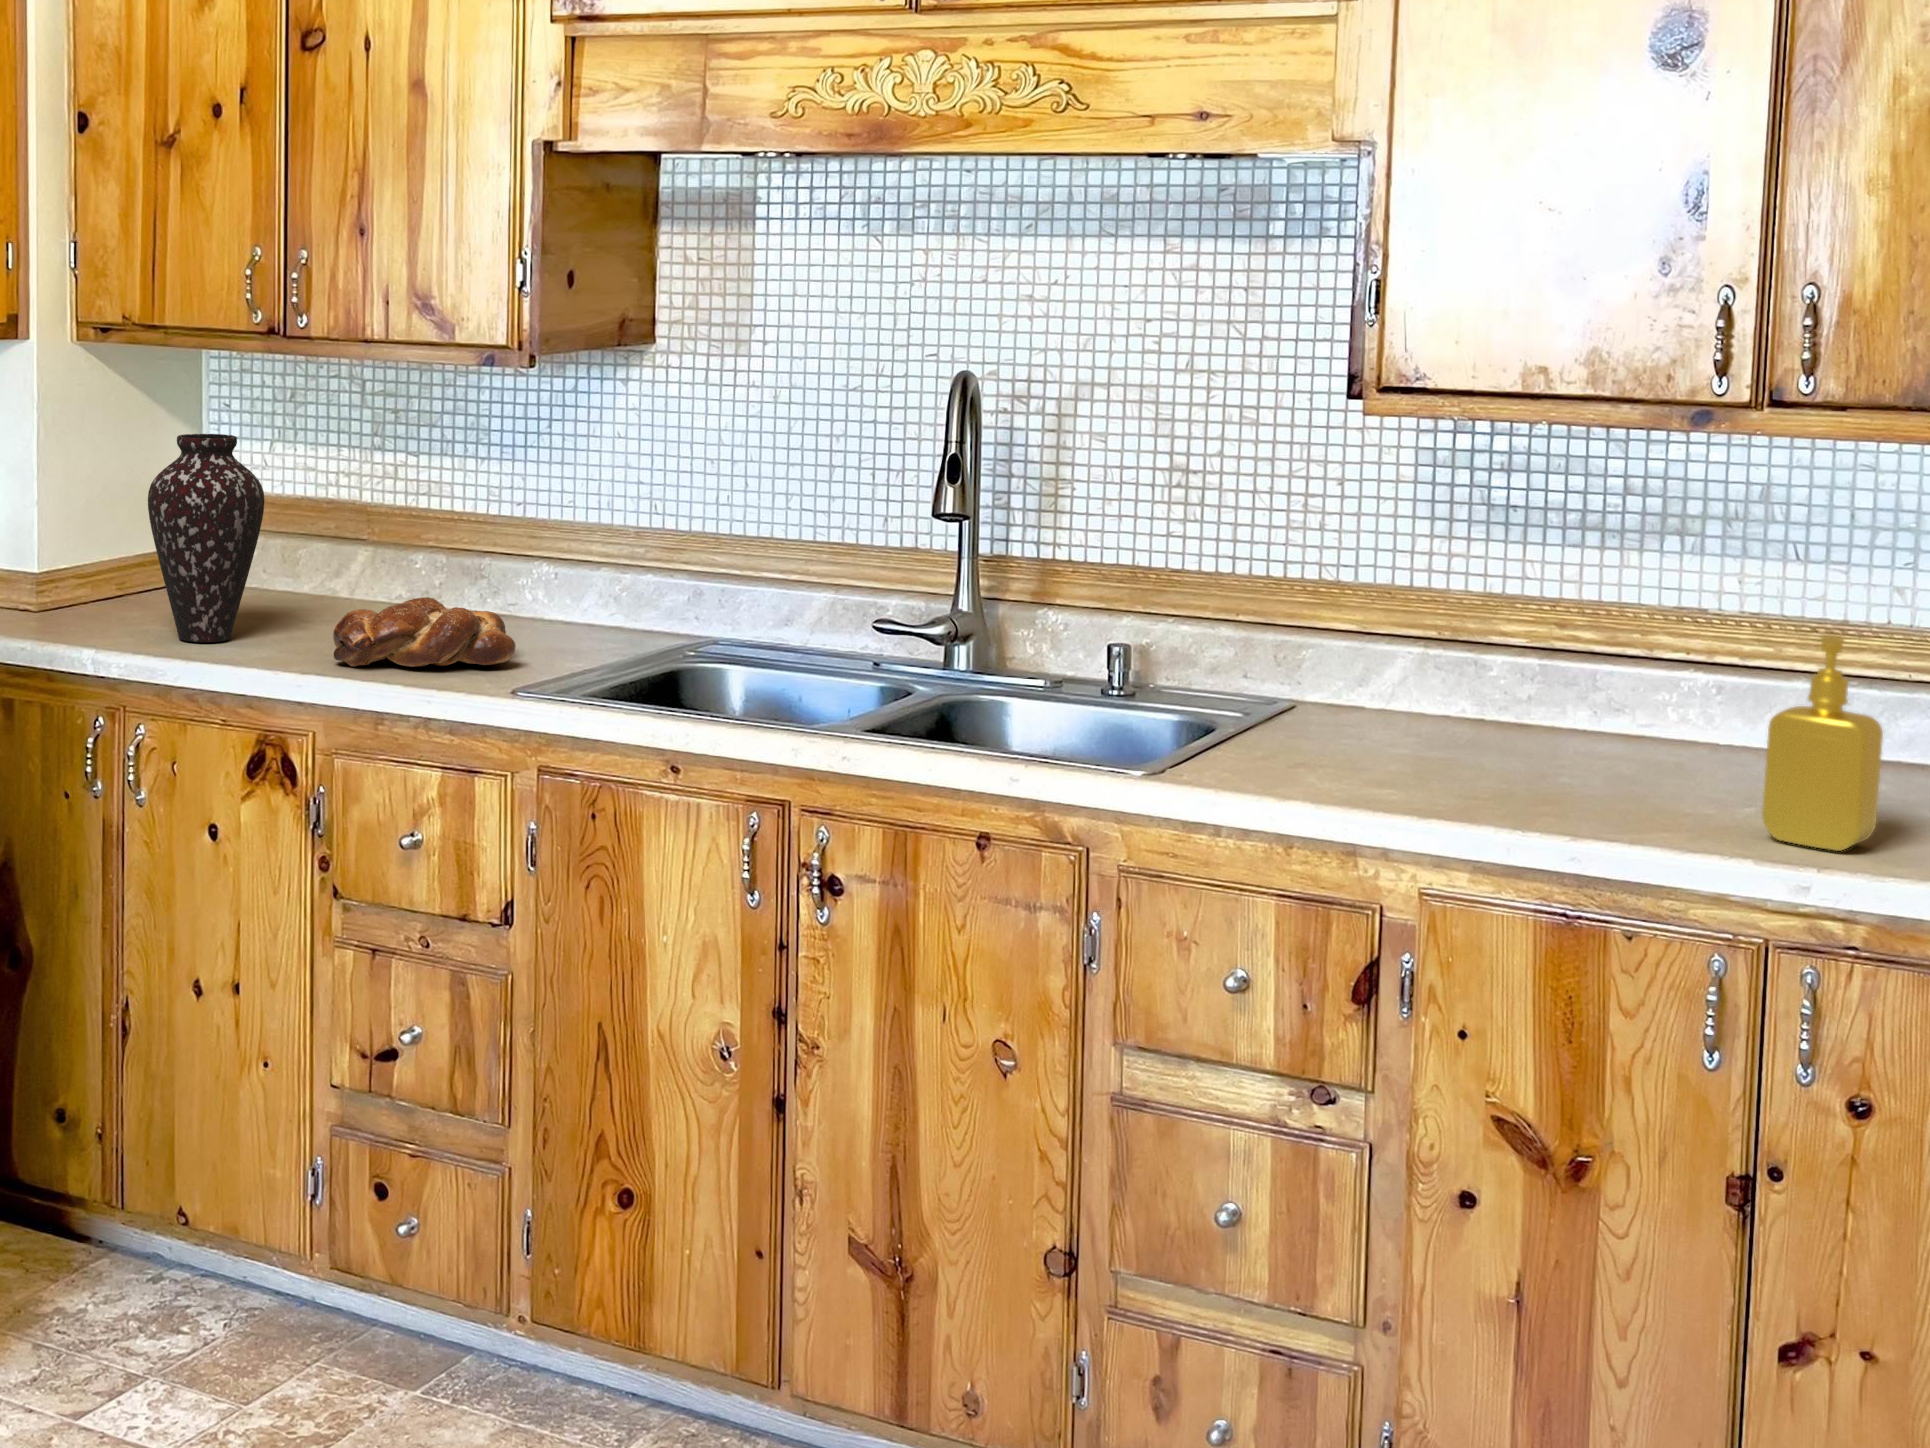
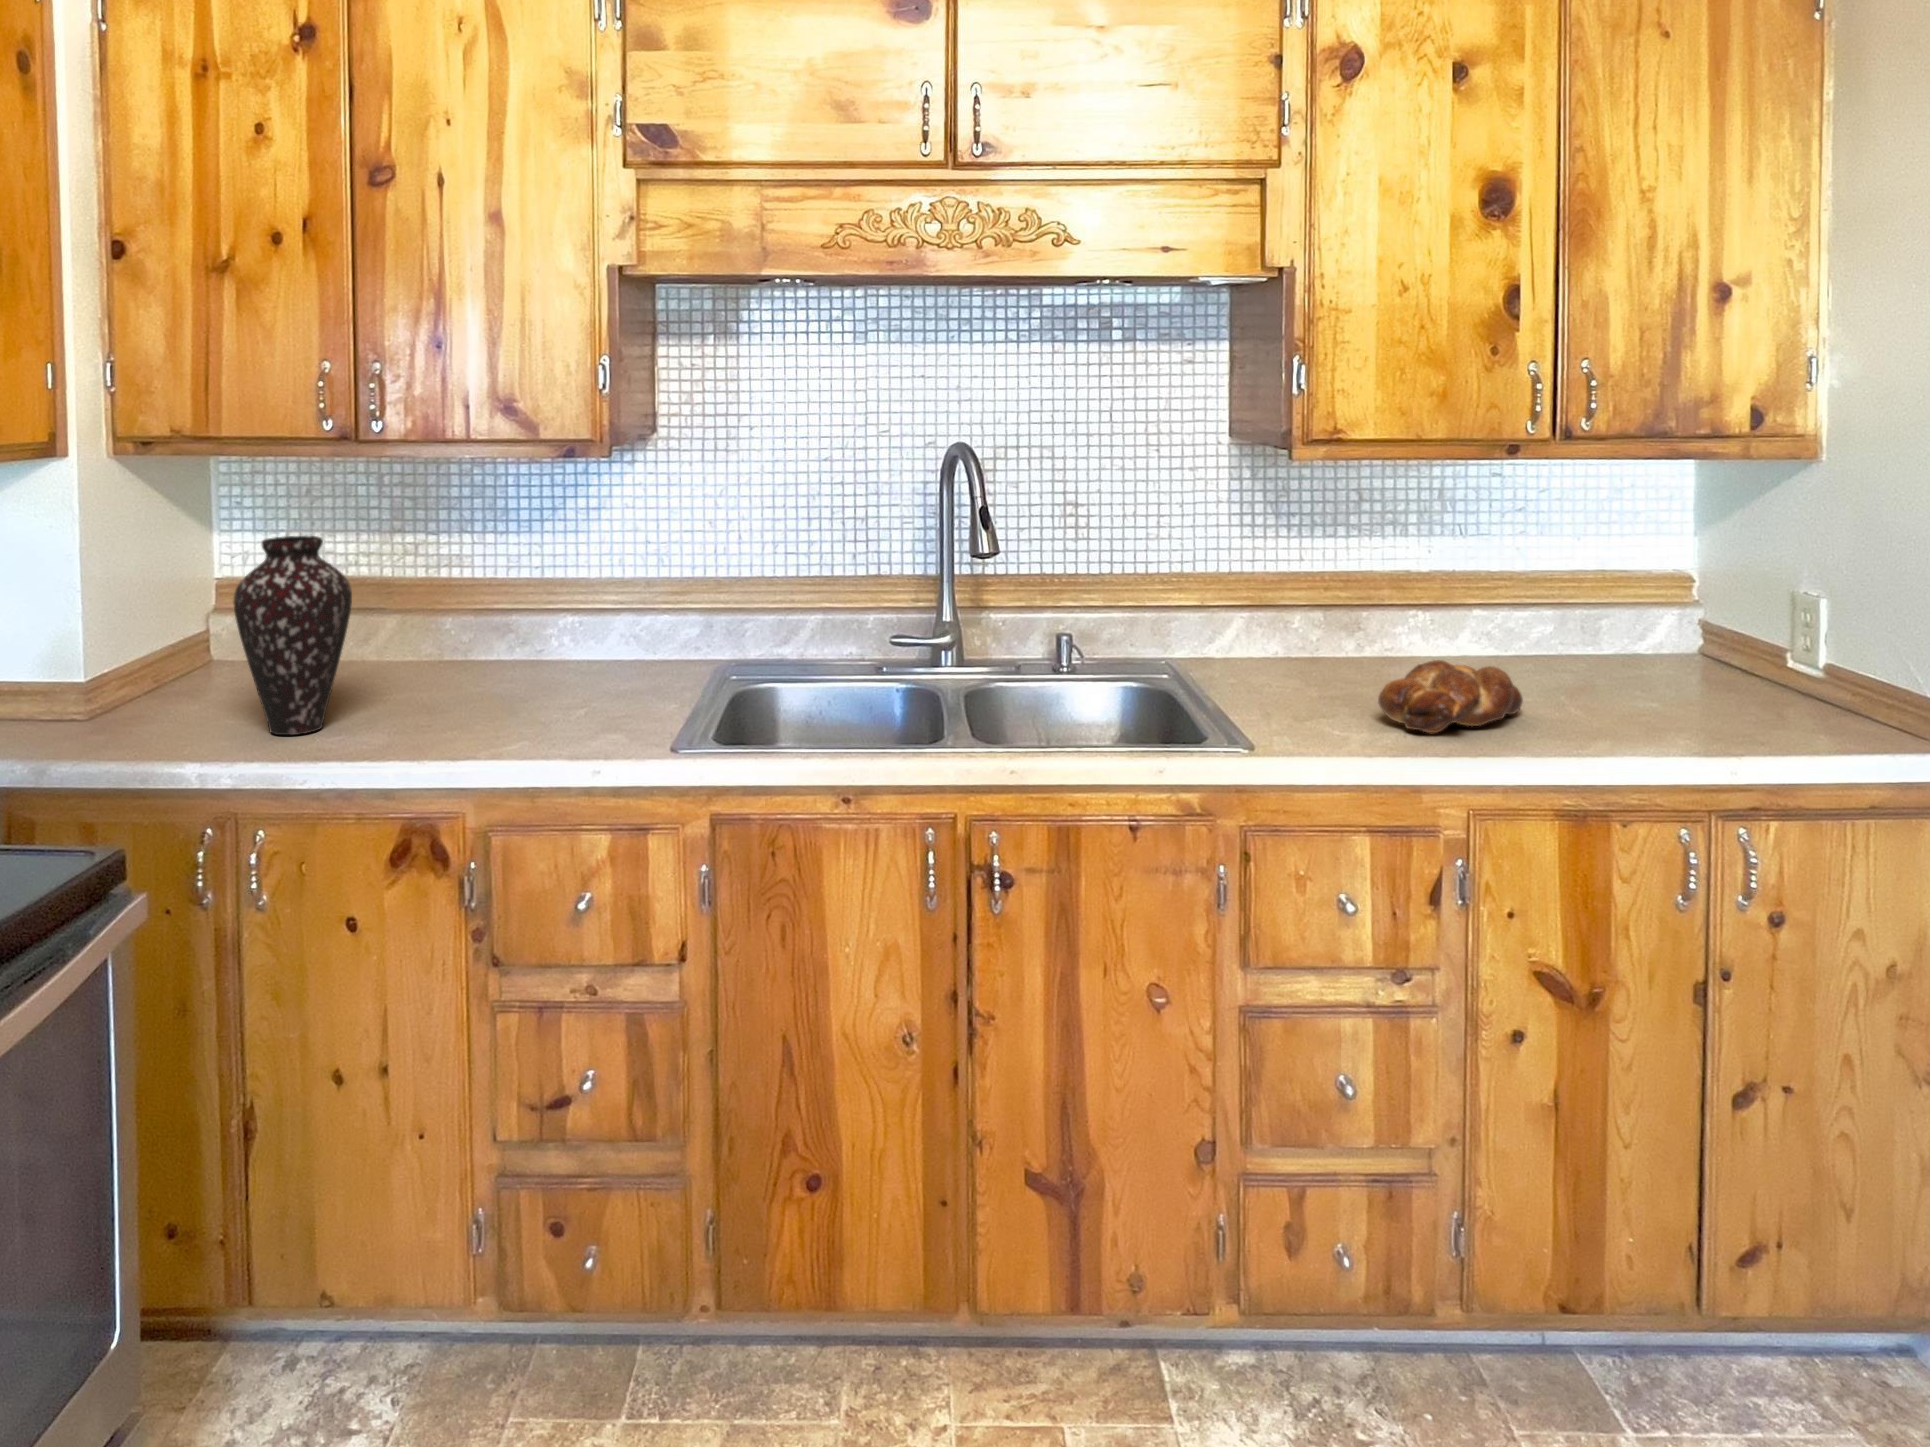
bread loaf: present [333,597,516,667] -> present [1378,660,1523,733]
soap dispenser: present [1762,635,1883,851] -> none [1598,586,1674,732]

